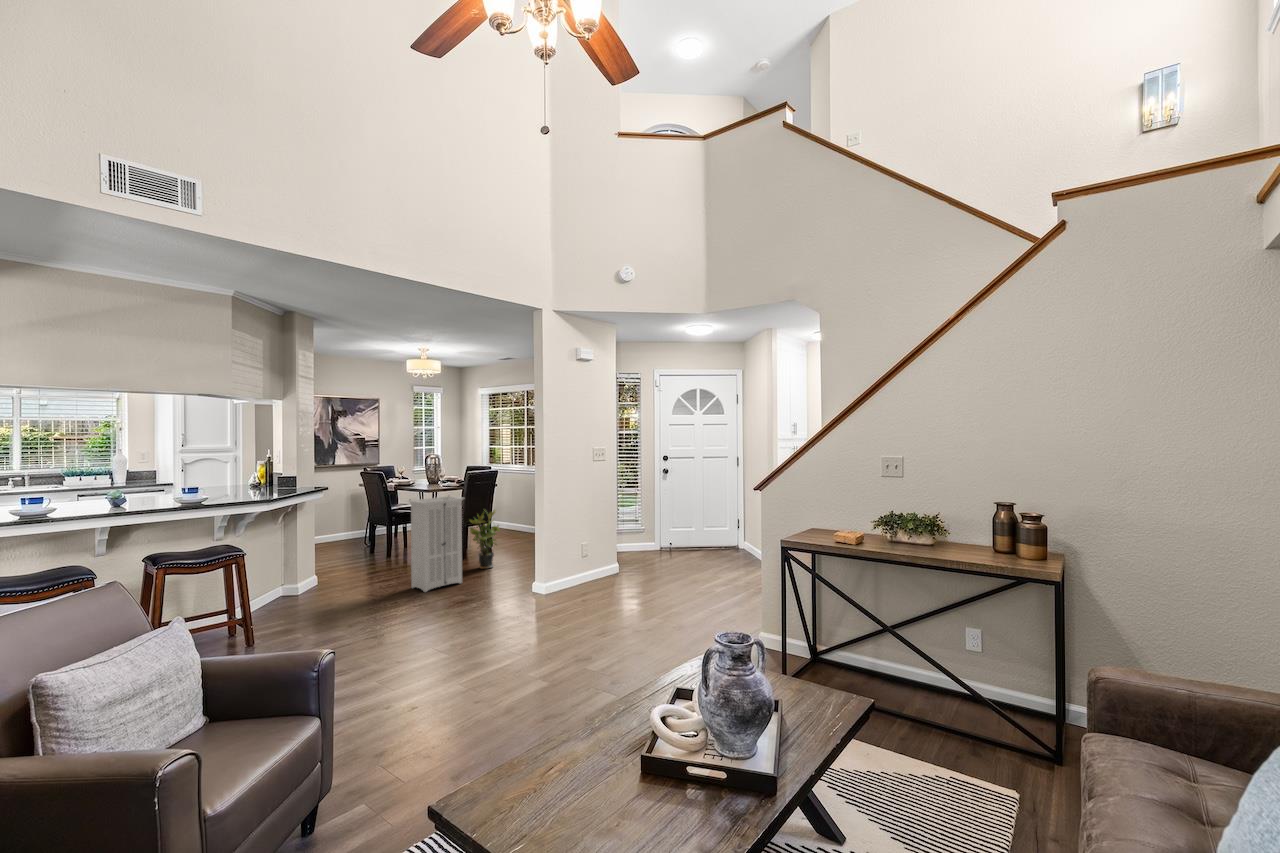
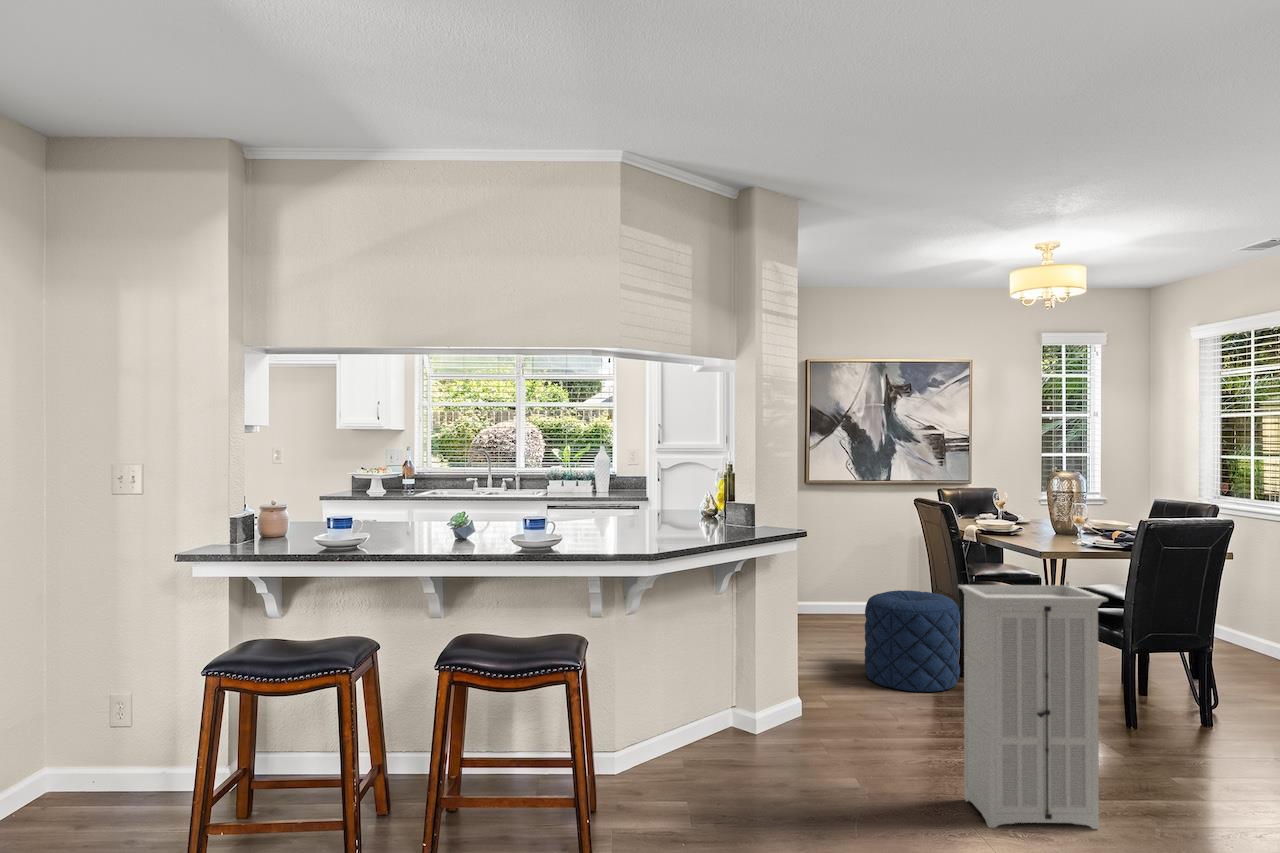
potted plant: present [470,510,501,569] -> none [1131,626,1231,795]
pouf: none [340,516,390,564] -> present [865,590,960,692]

